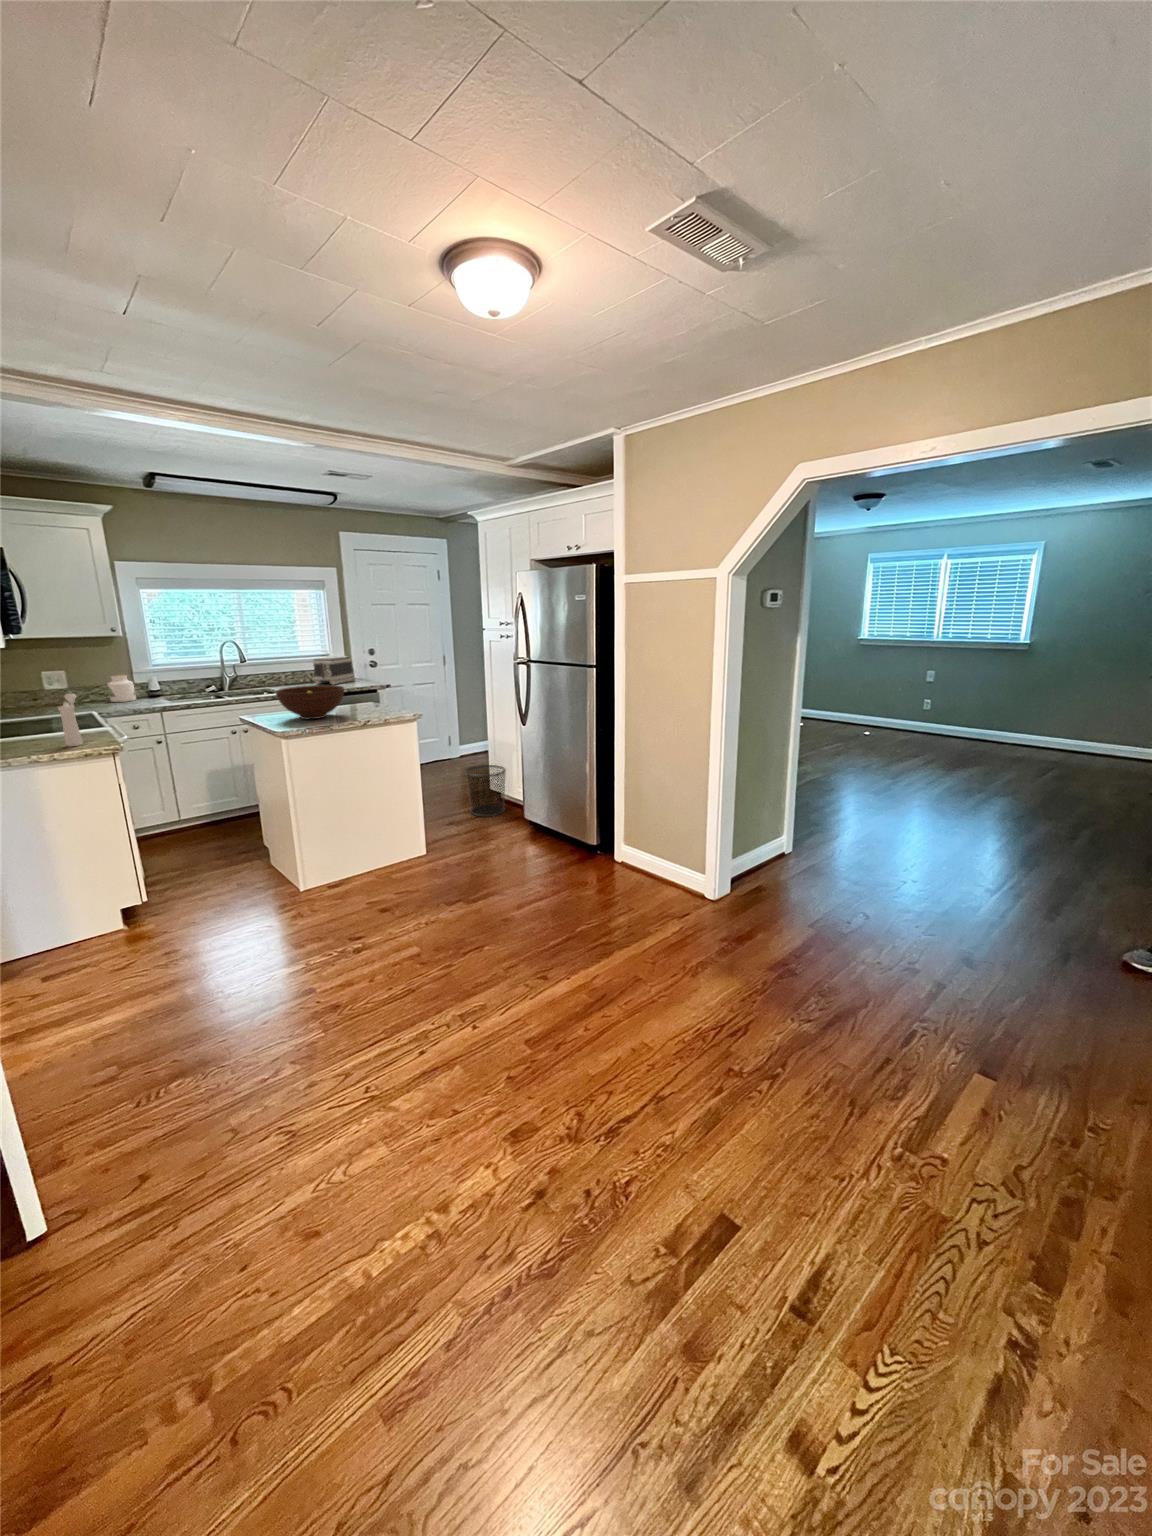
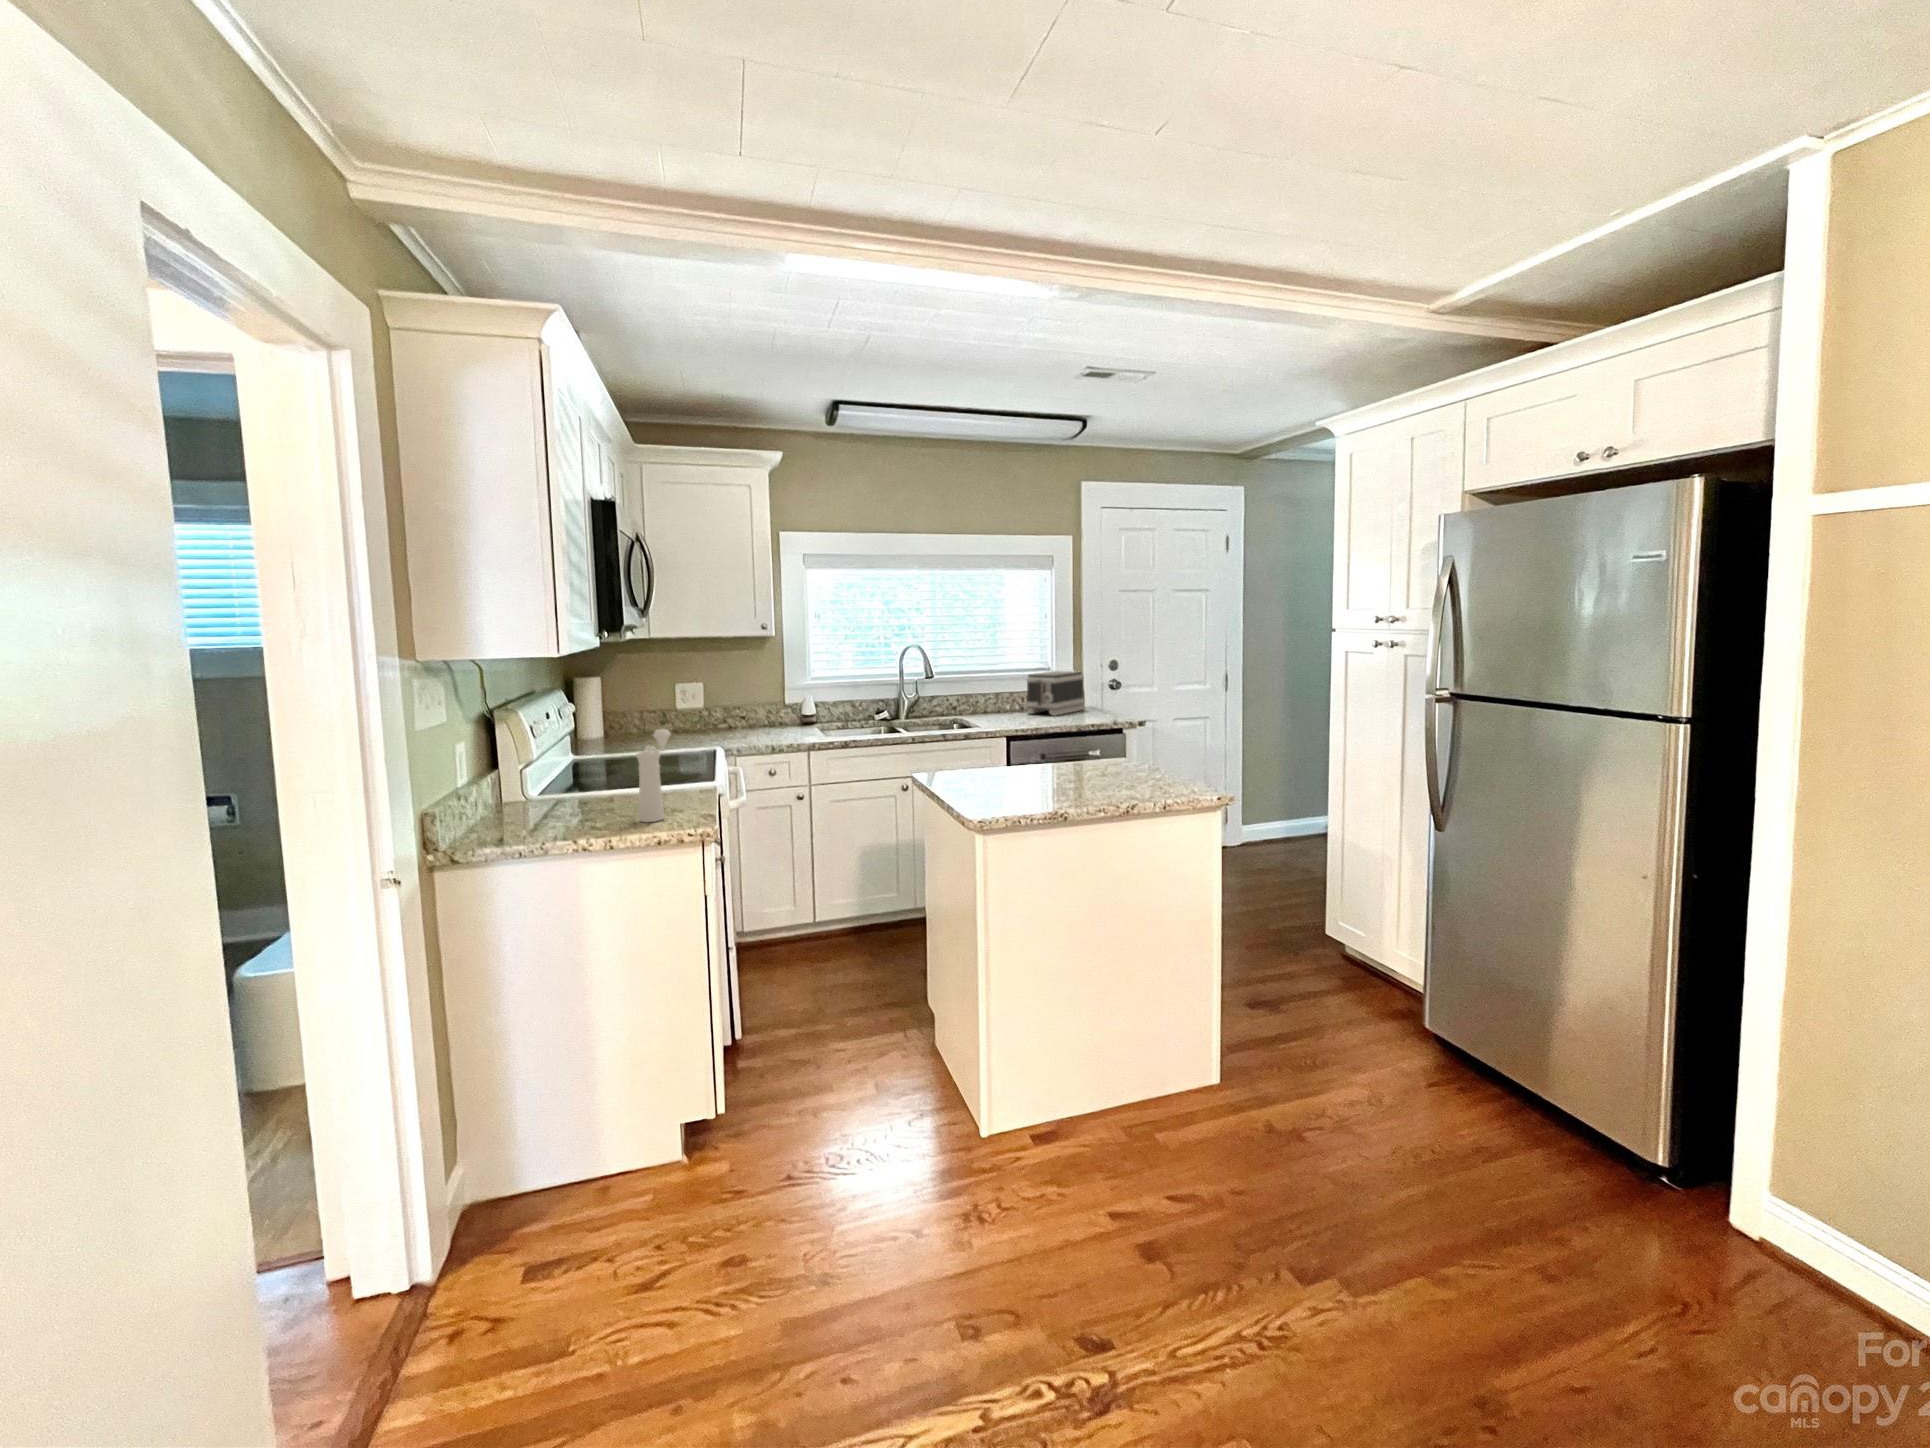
jar: present [108,675,136,702] -> none [750,691,783,731]
fruit bowl: present [276,685,344,719] -> none [974,727,1093,793]
waste bin: present [465,765,506,817] -> none [1286,888,1372,998]

